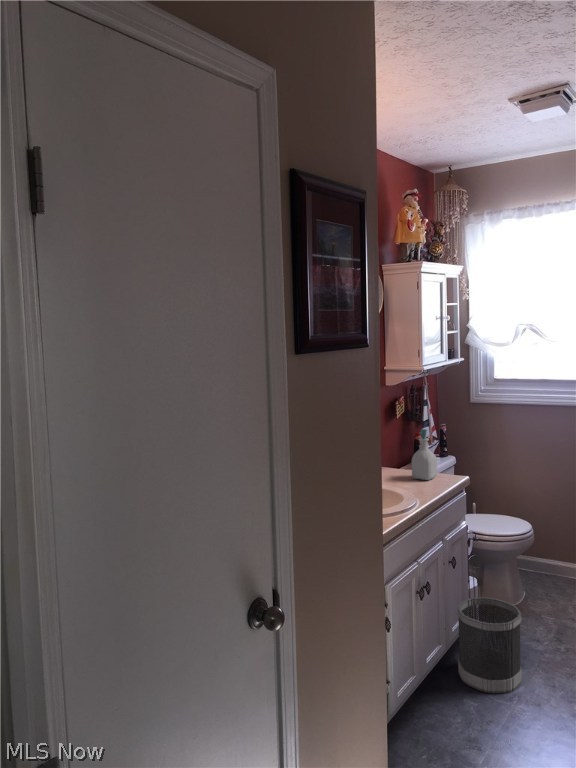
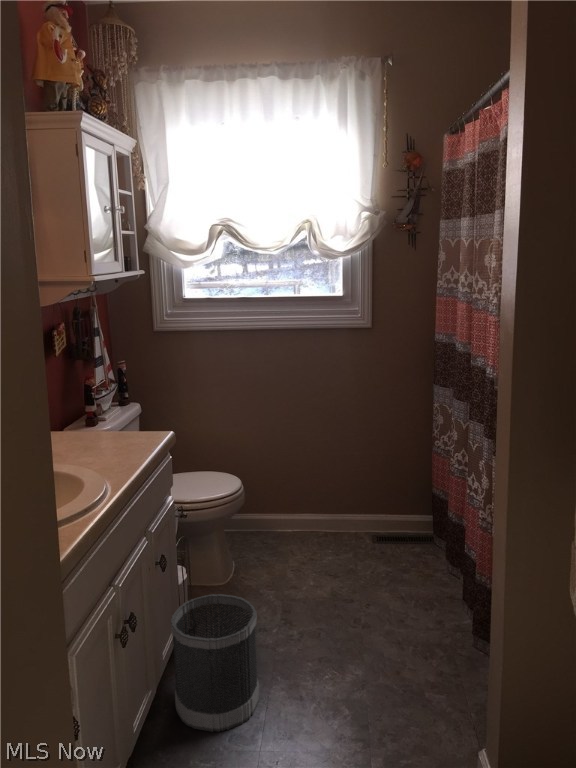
soap bottle: present [412,429,437,480] -> none [88,368,128,446]

